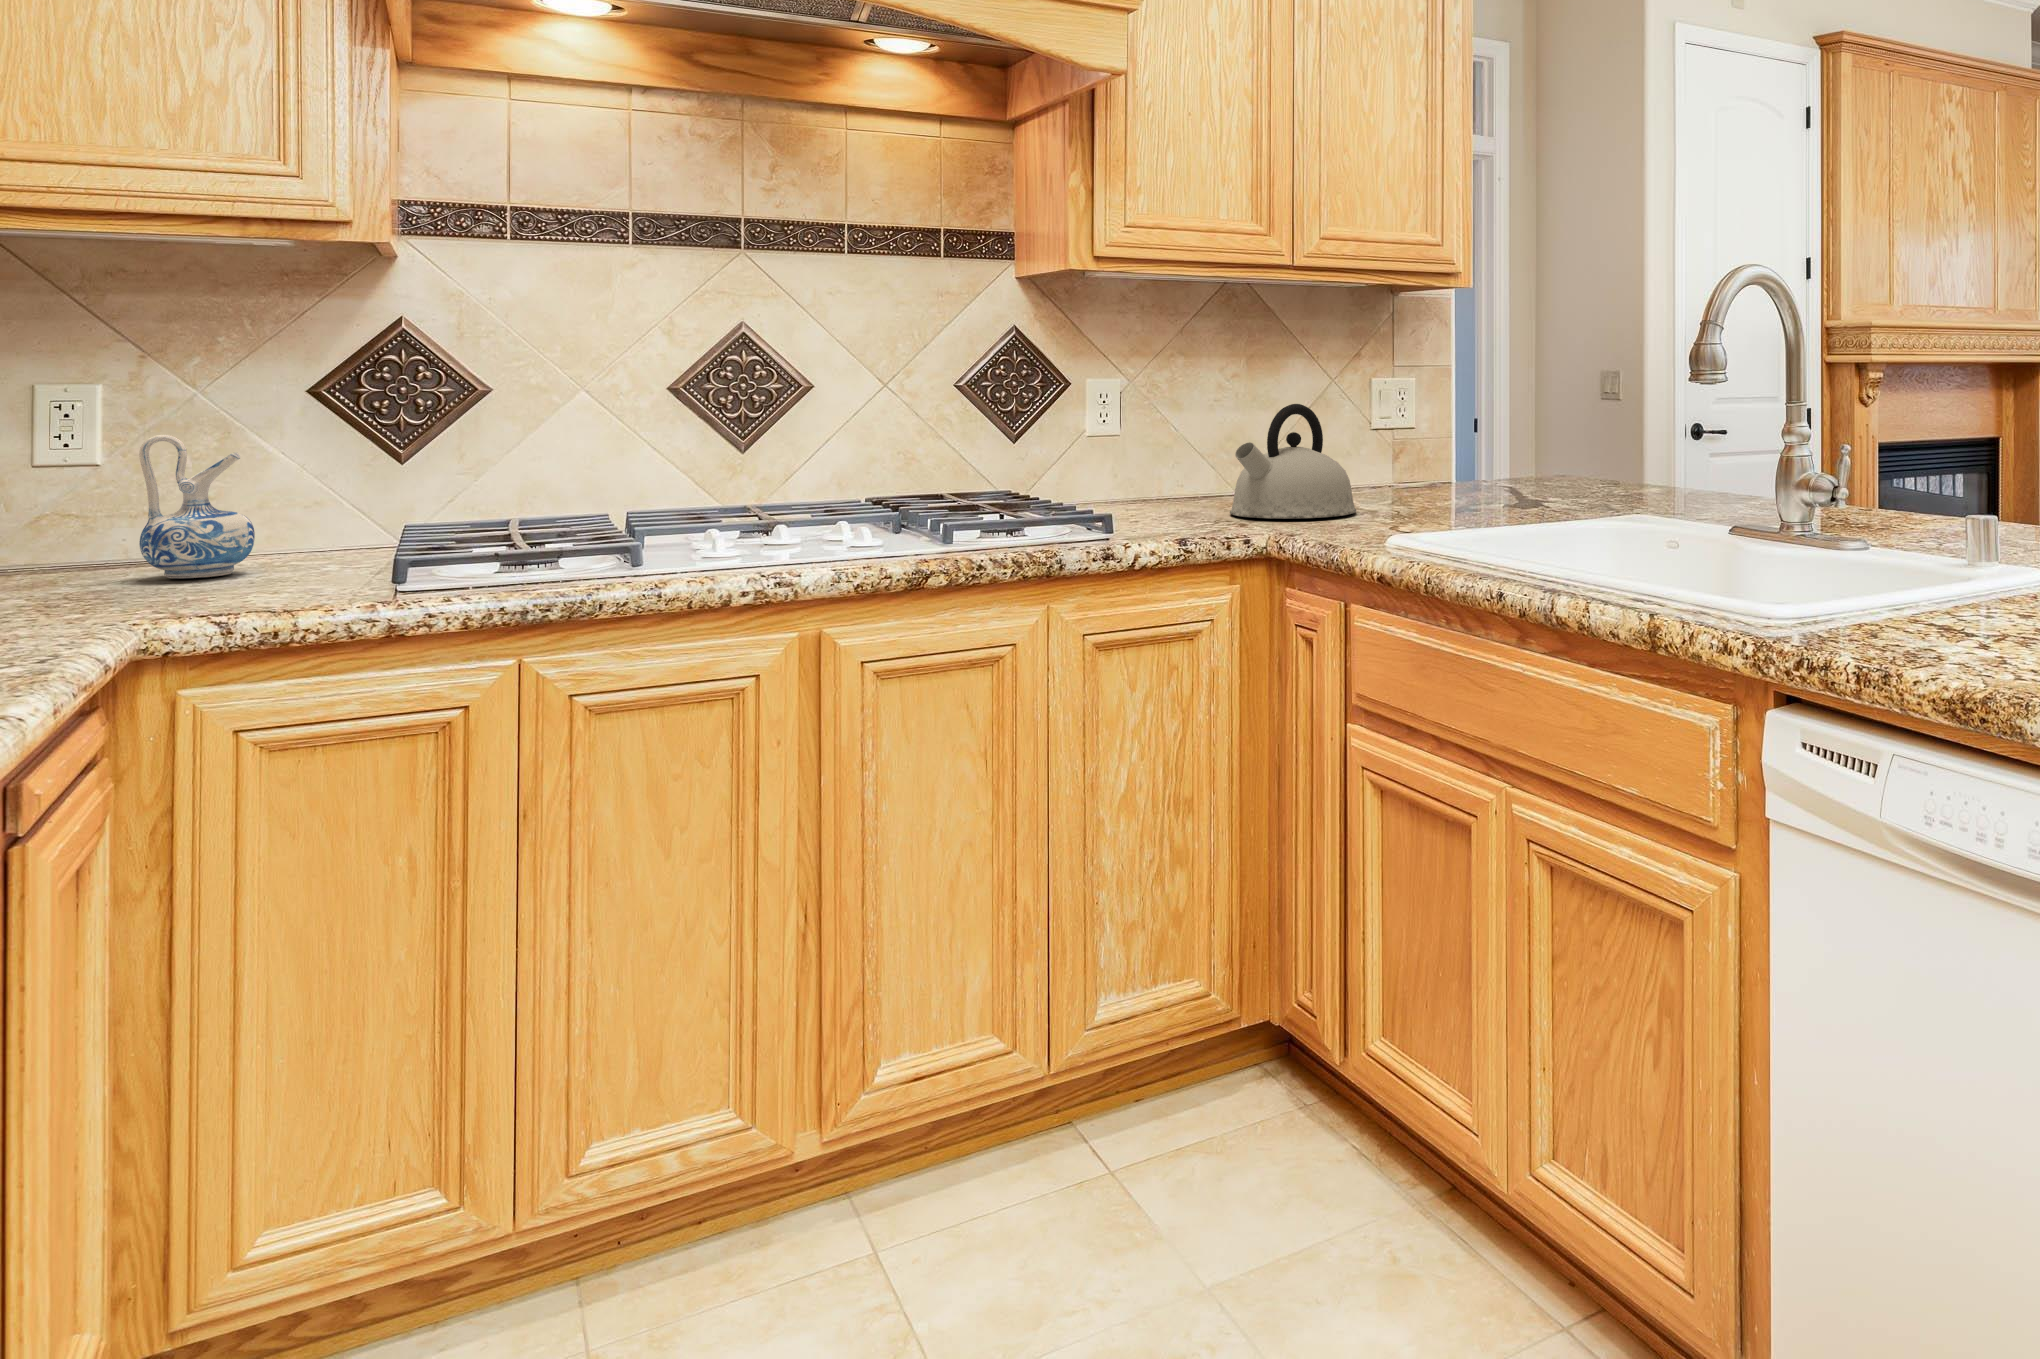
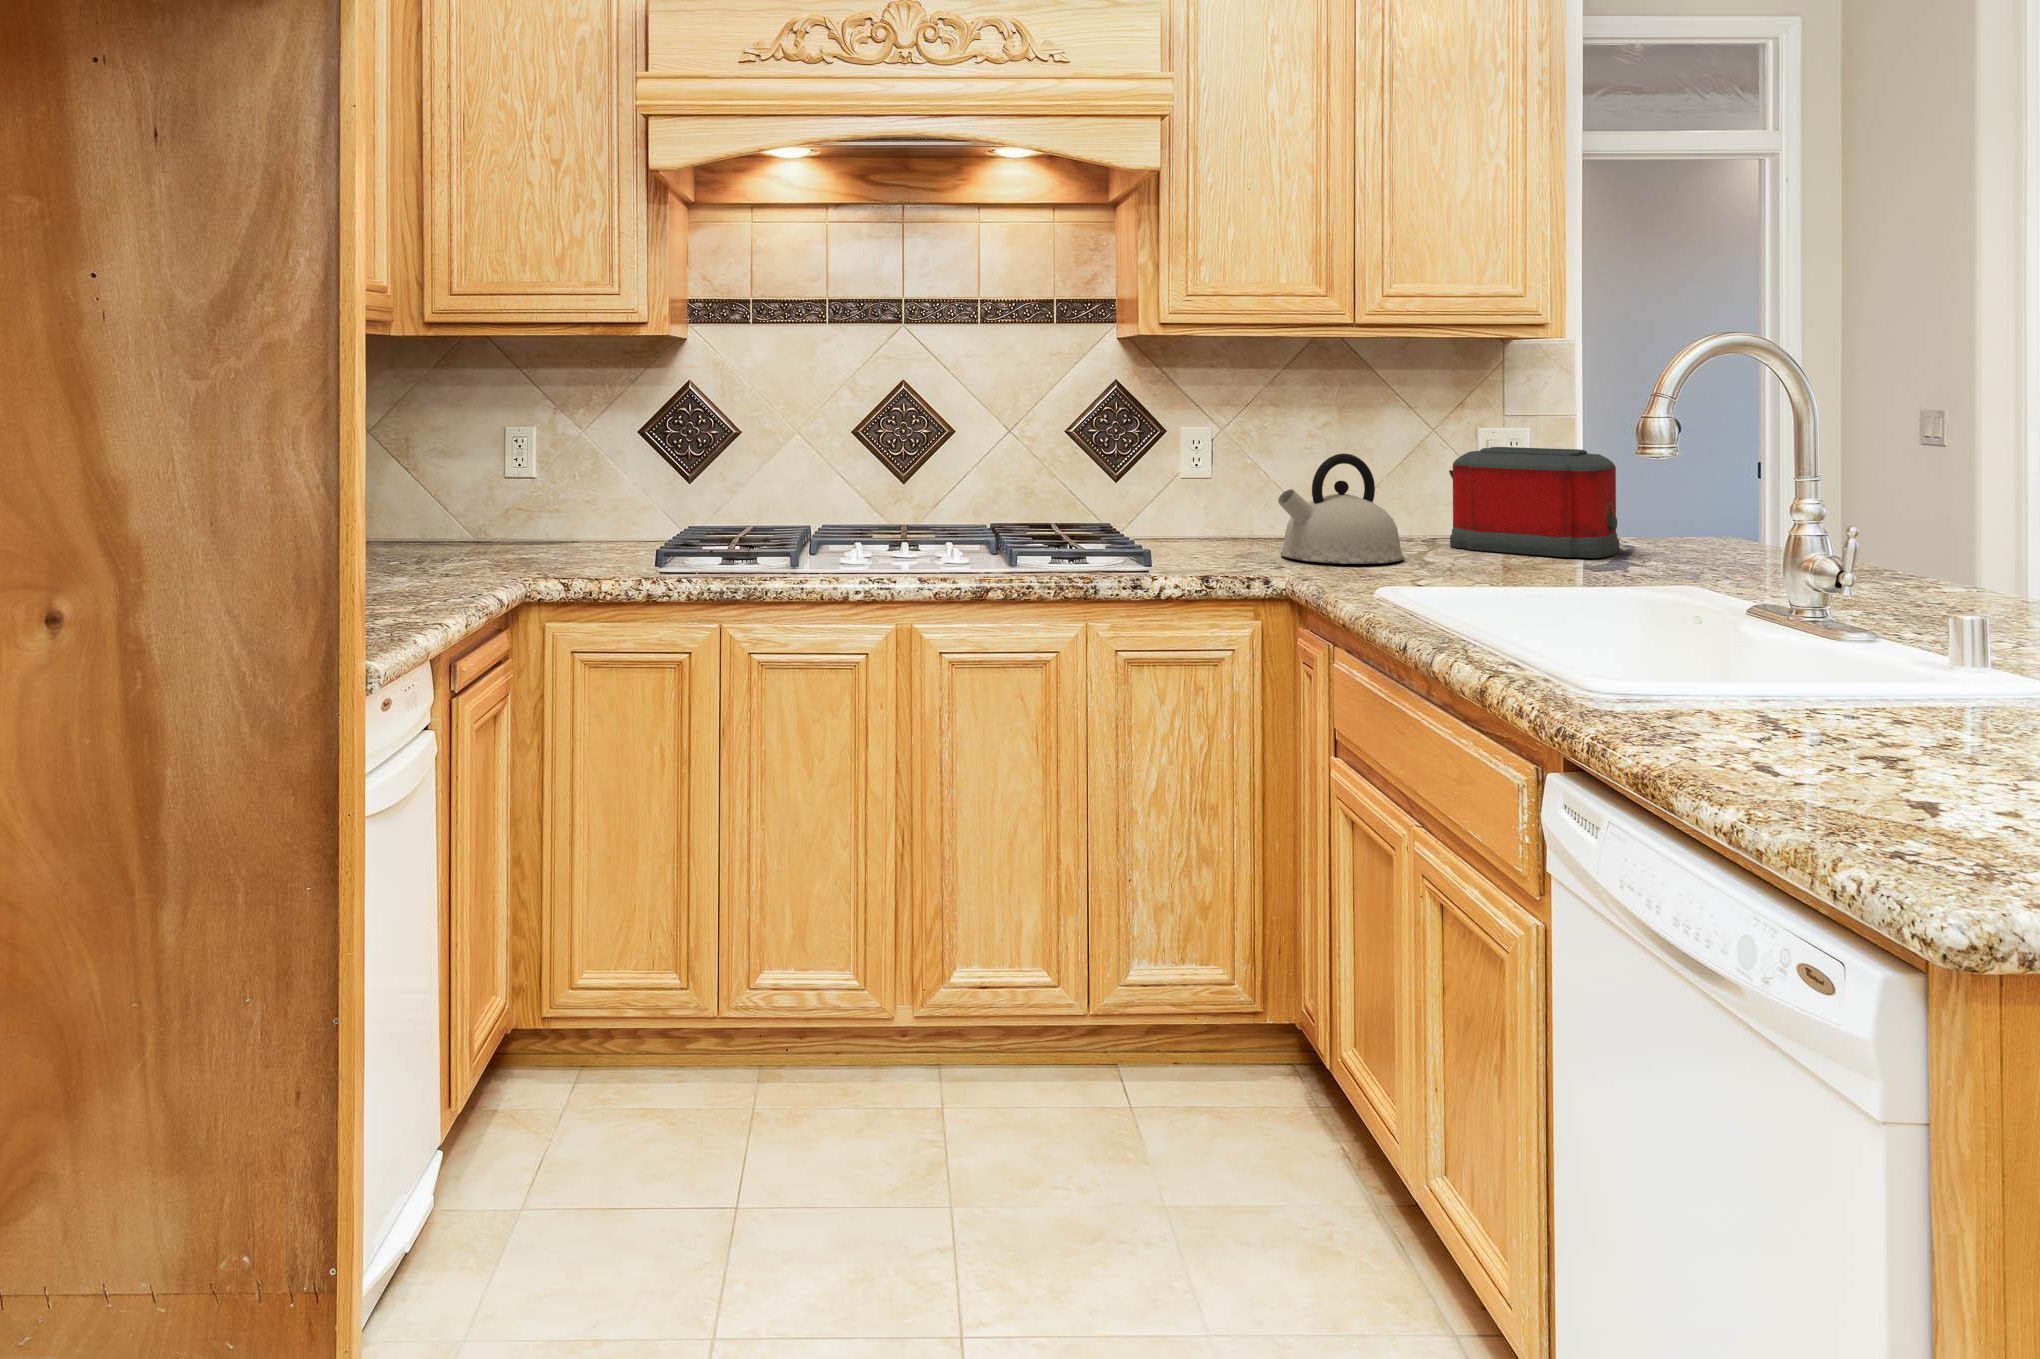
toaster: none [1369,398,1525,500] -> present [1449,447,1620,558]
ceramic pitcher: present [139,435,255,578] -> none [553,461,608,552]

